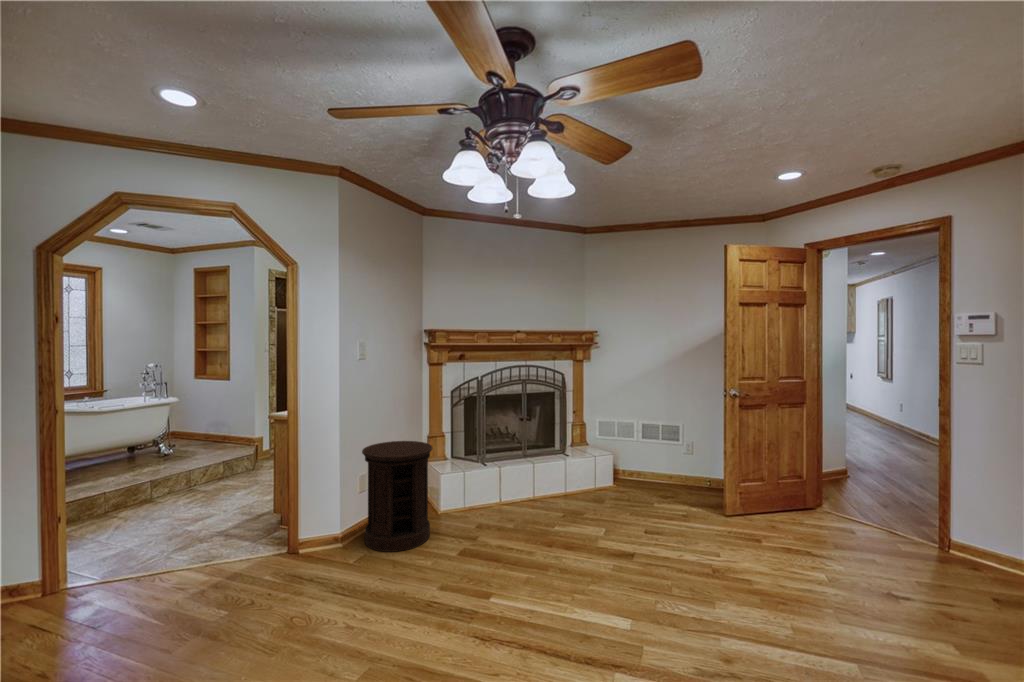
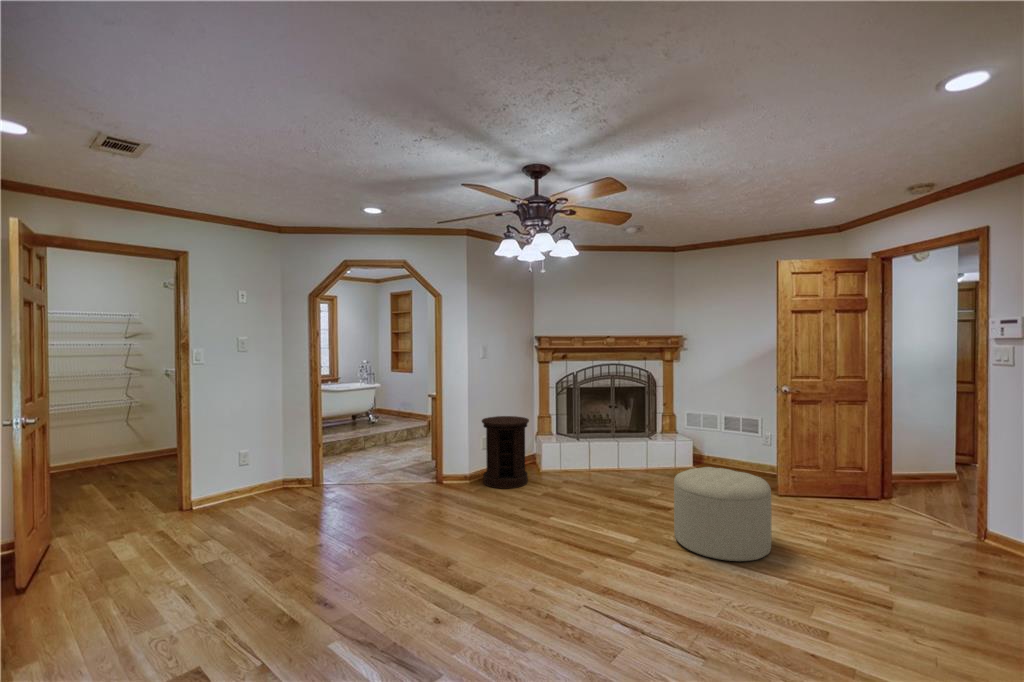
ottoman: none [673,501,807,643] -> present [674,467,772,562]

